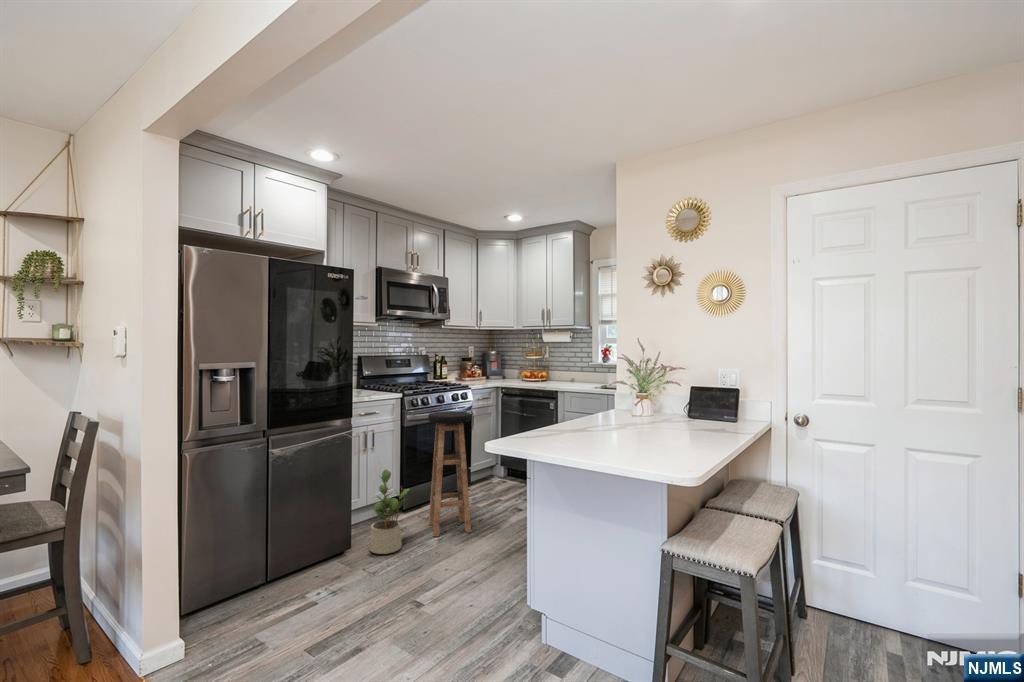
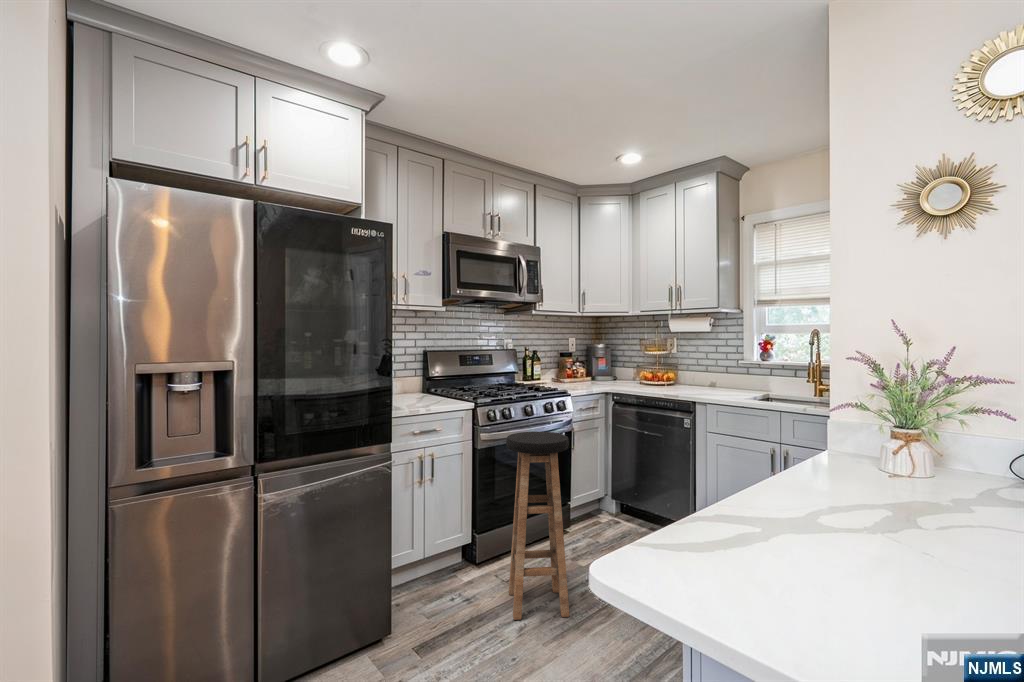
potted plant: present [369,470,410,554] -> none [418,521,478,649]

